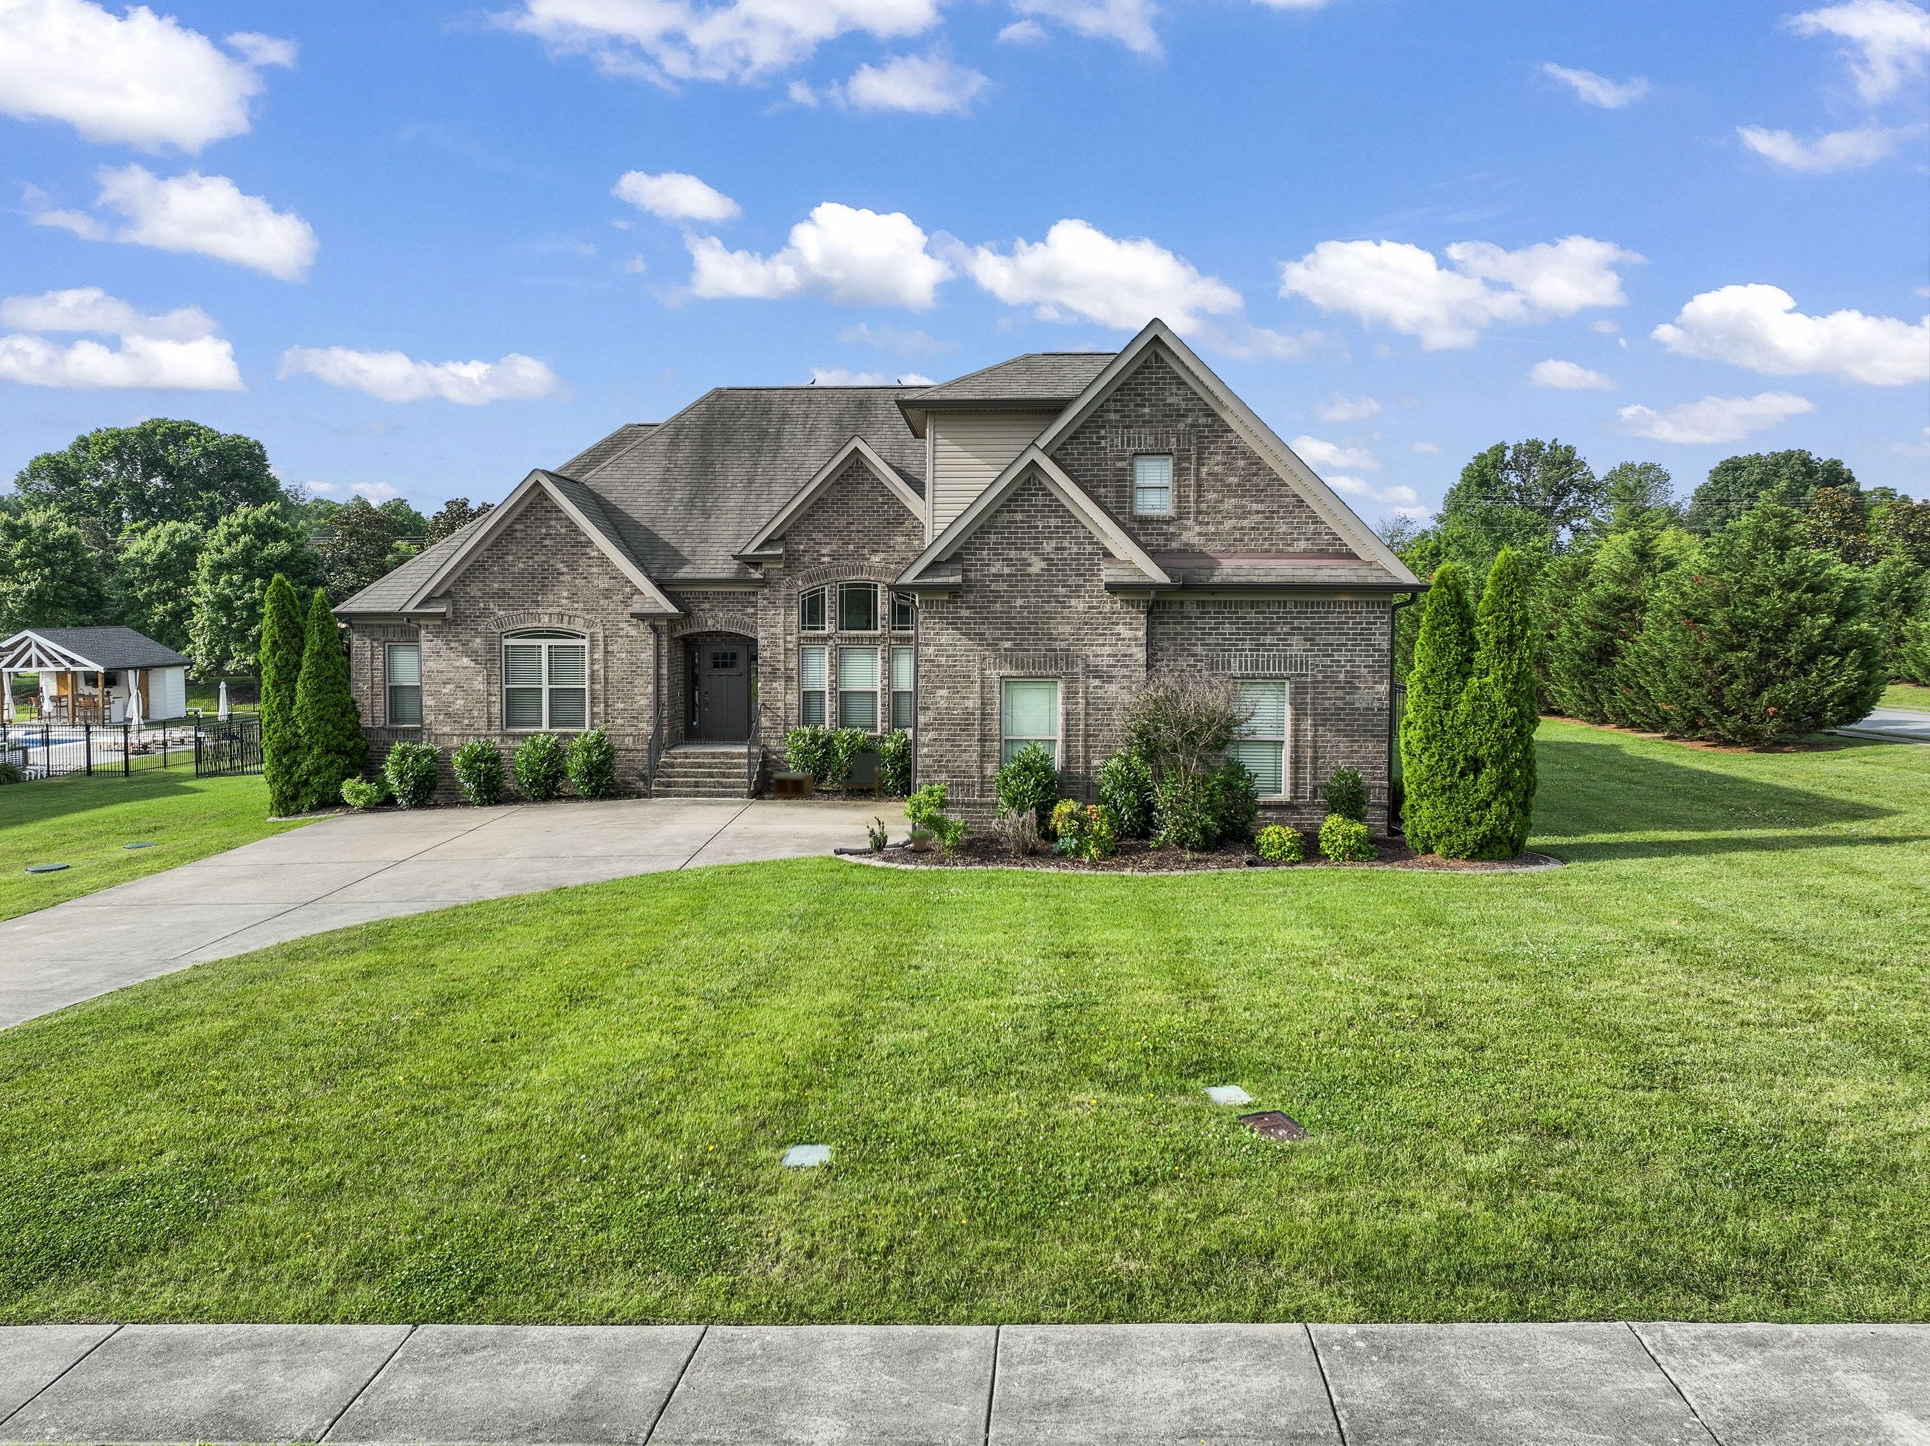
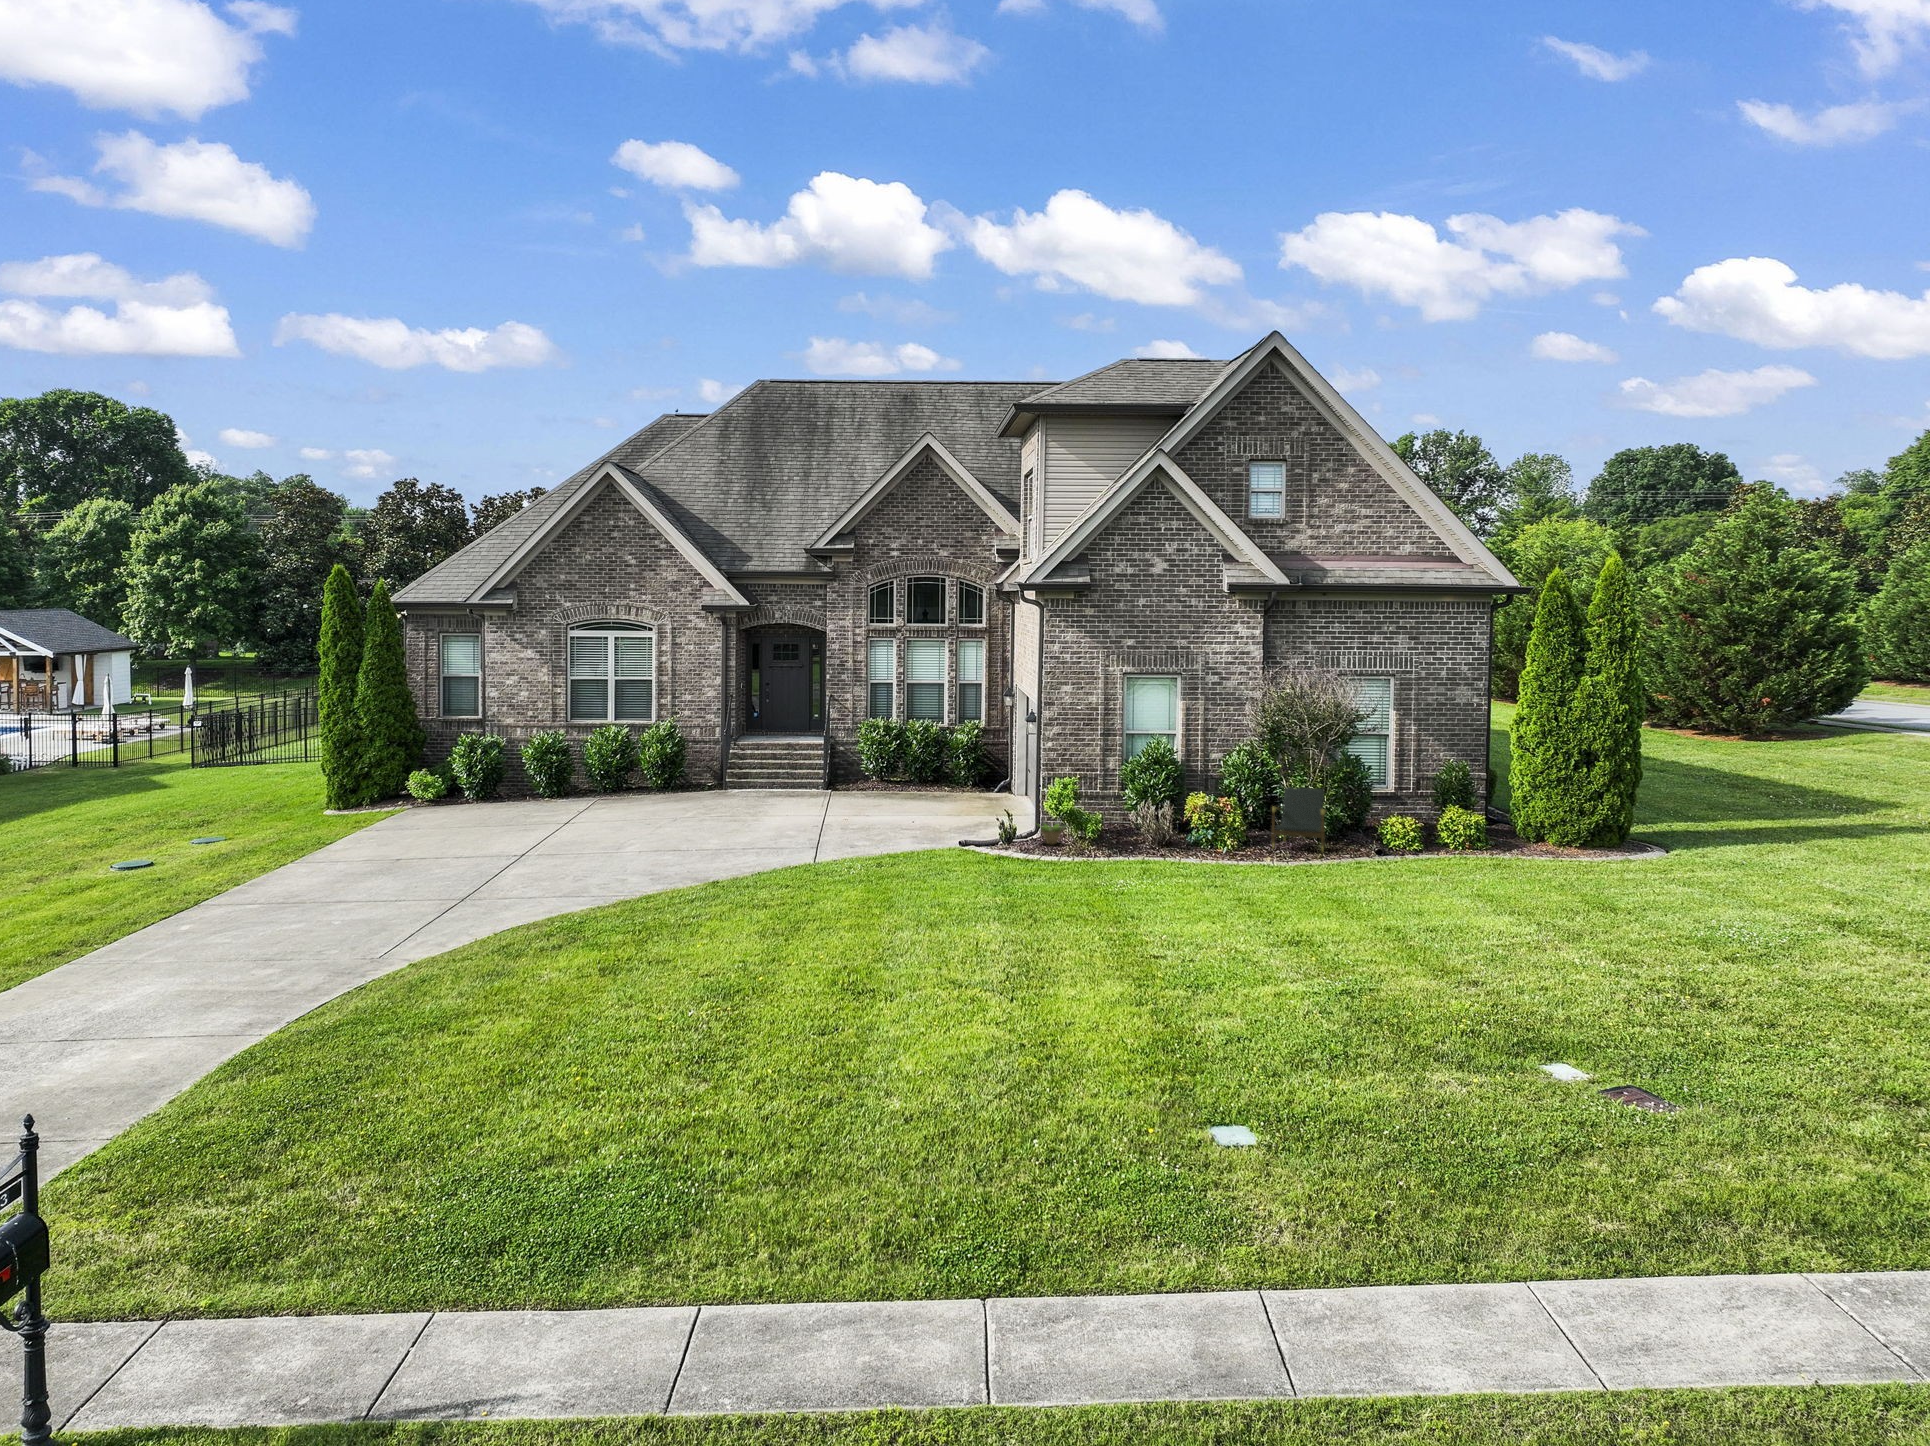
lounge chair: present [842,753,882,798] -> present [1272,787,1326,851]
bench: present [773,772,814,798] -> none [846,765,887,790]

